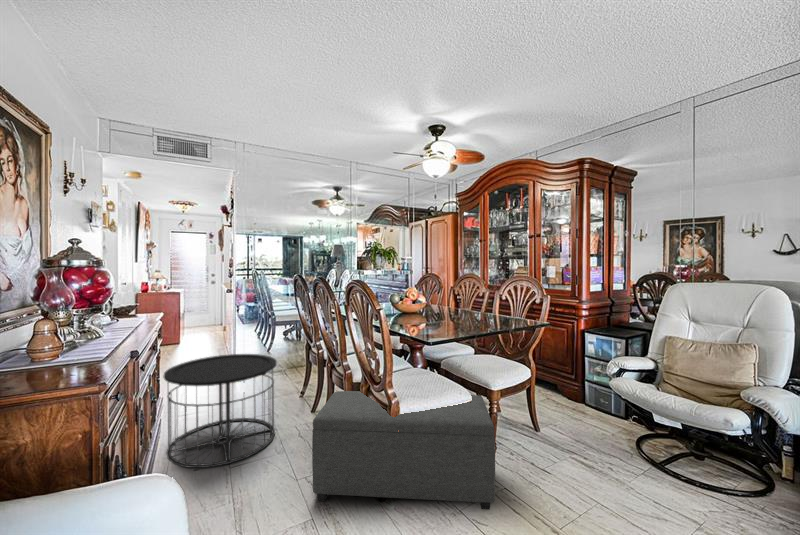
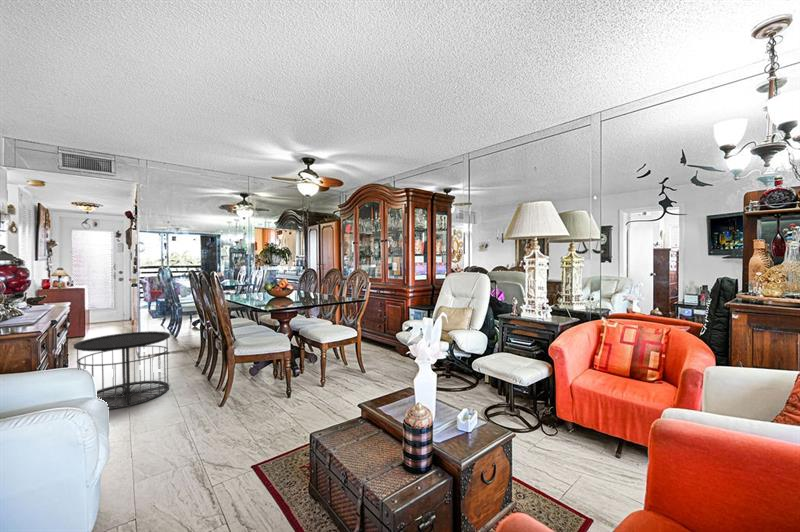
ottoman: present [312,391,495,510] -> none [189,347,315,417]

